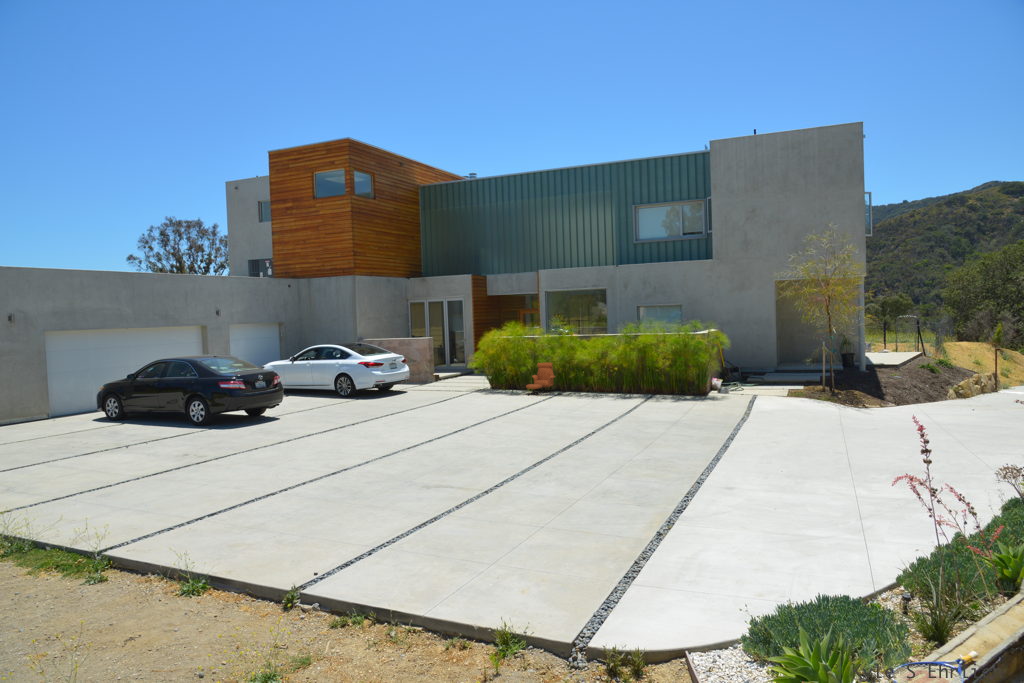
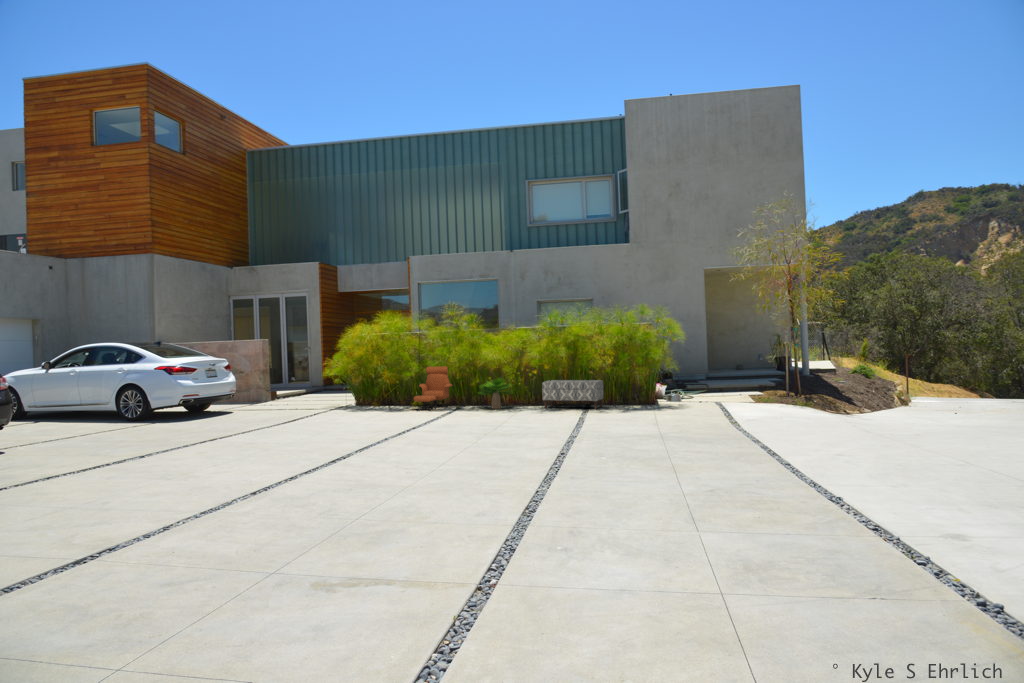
potted plant: none [571,372,599,396] -> present [481,379,511,409]
bench: none [618,375,665,399] -> present [542,380,603,409]

